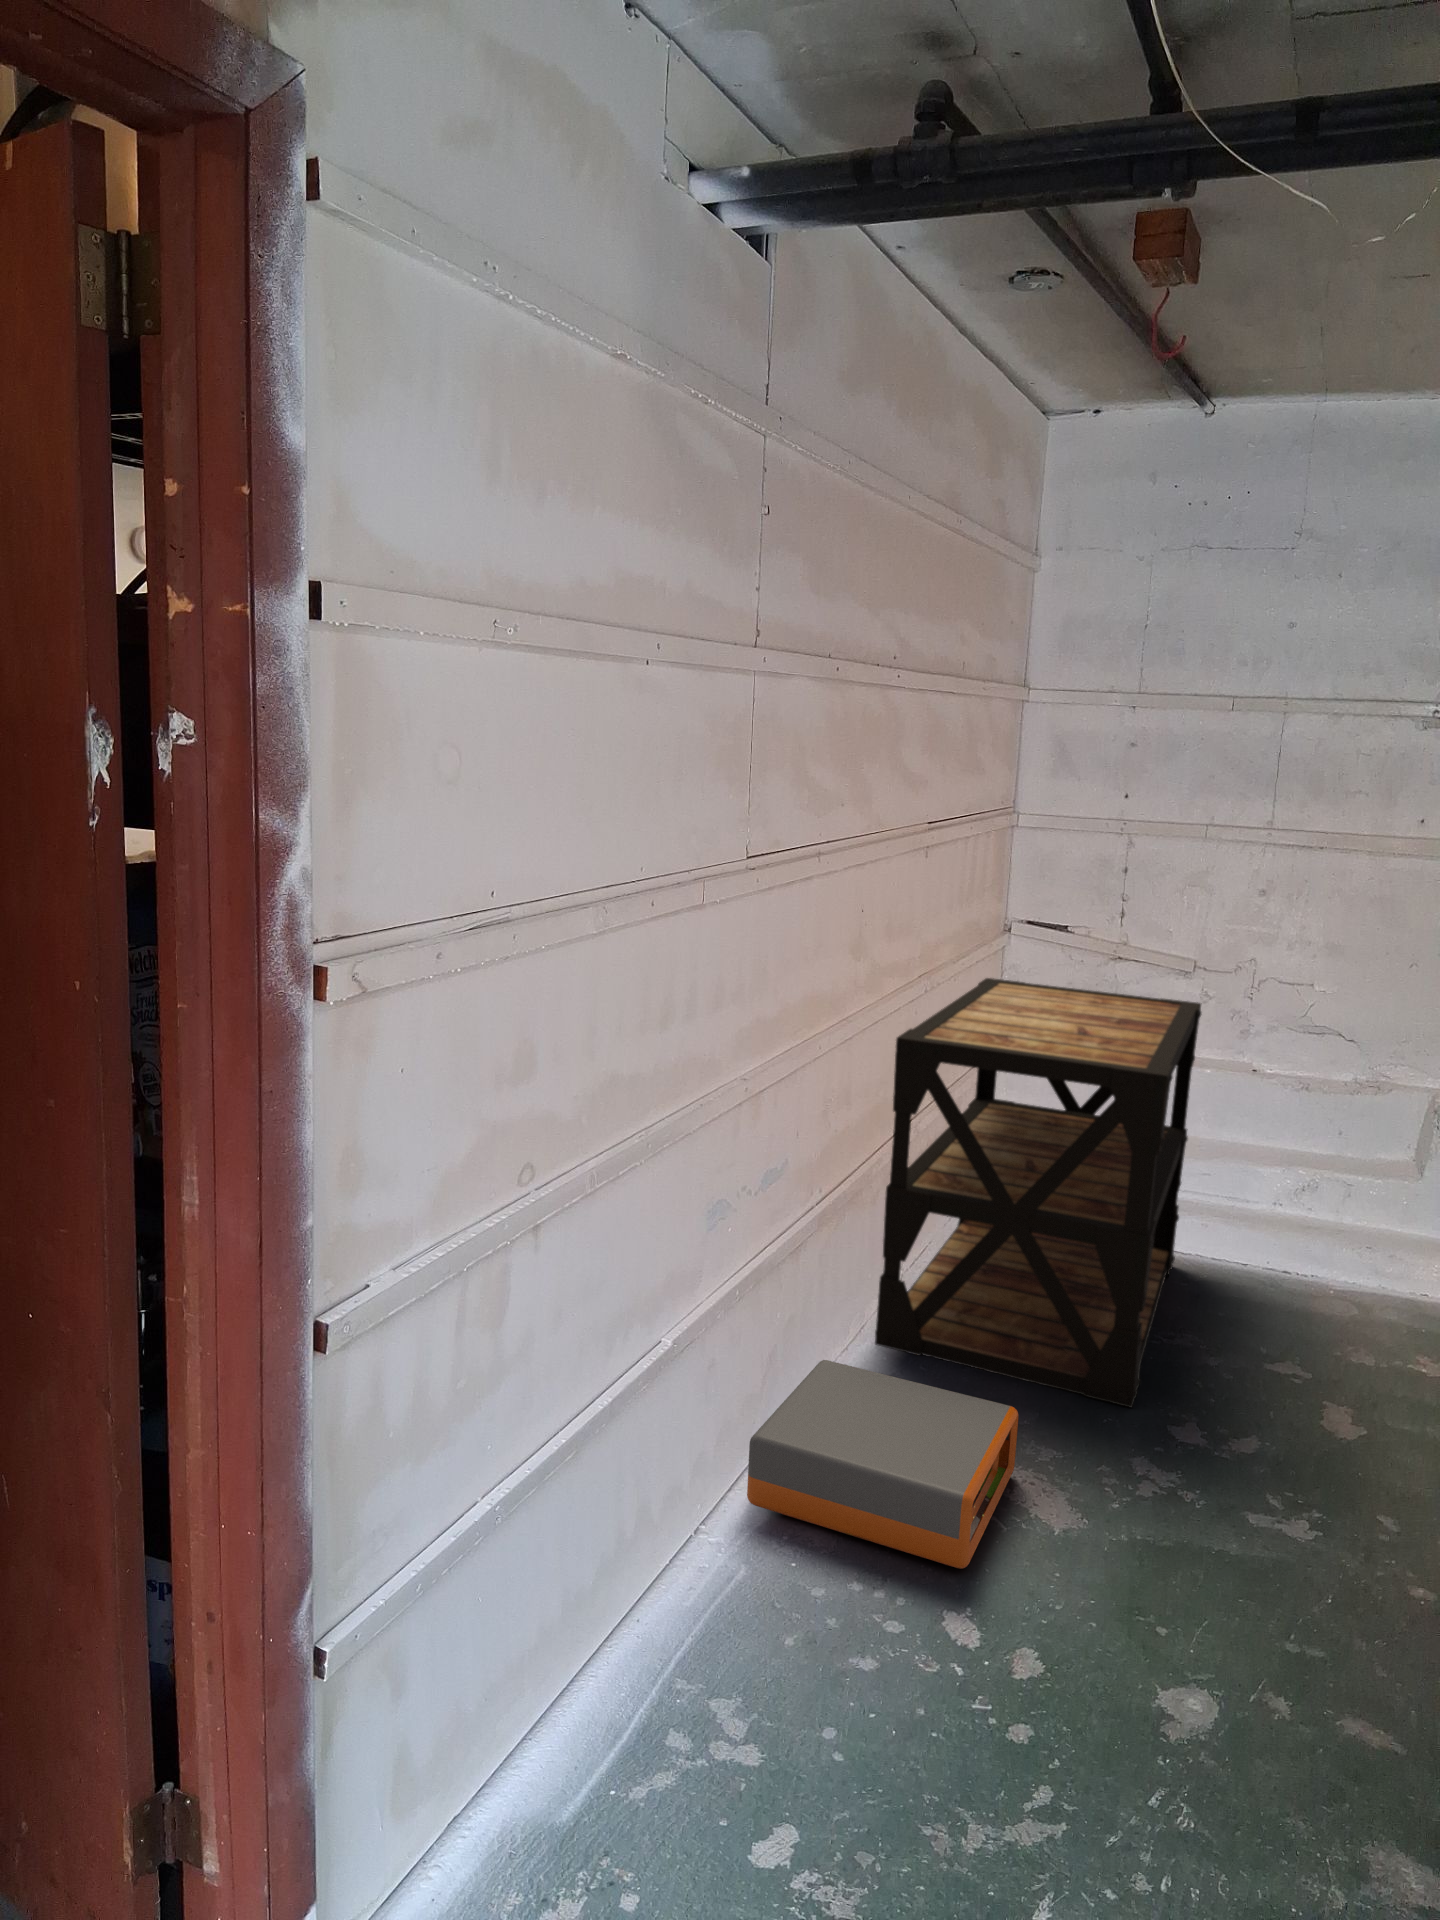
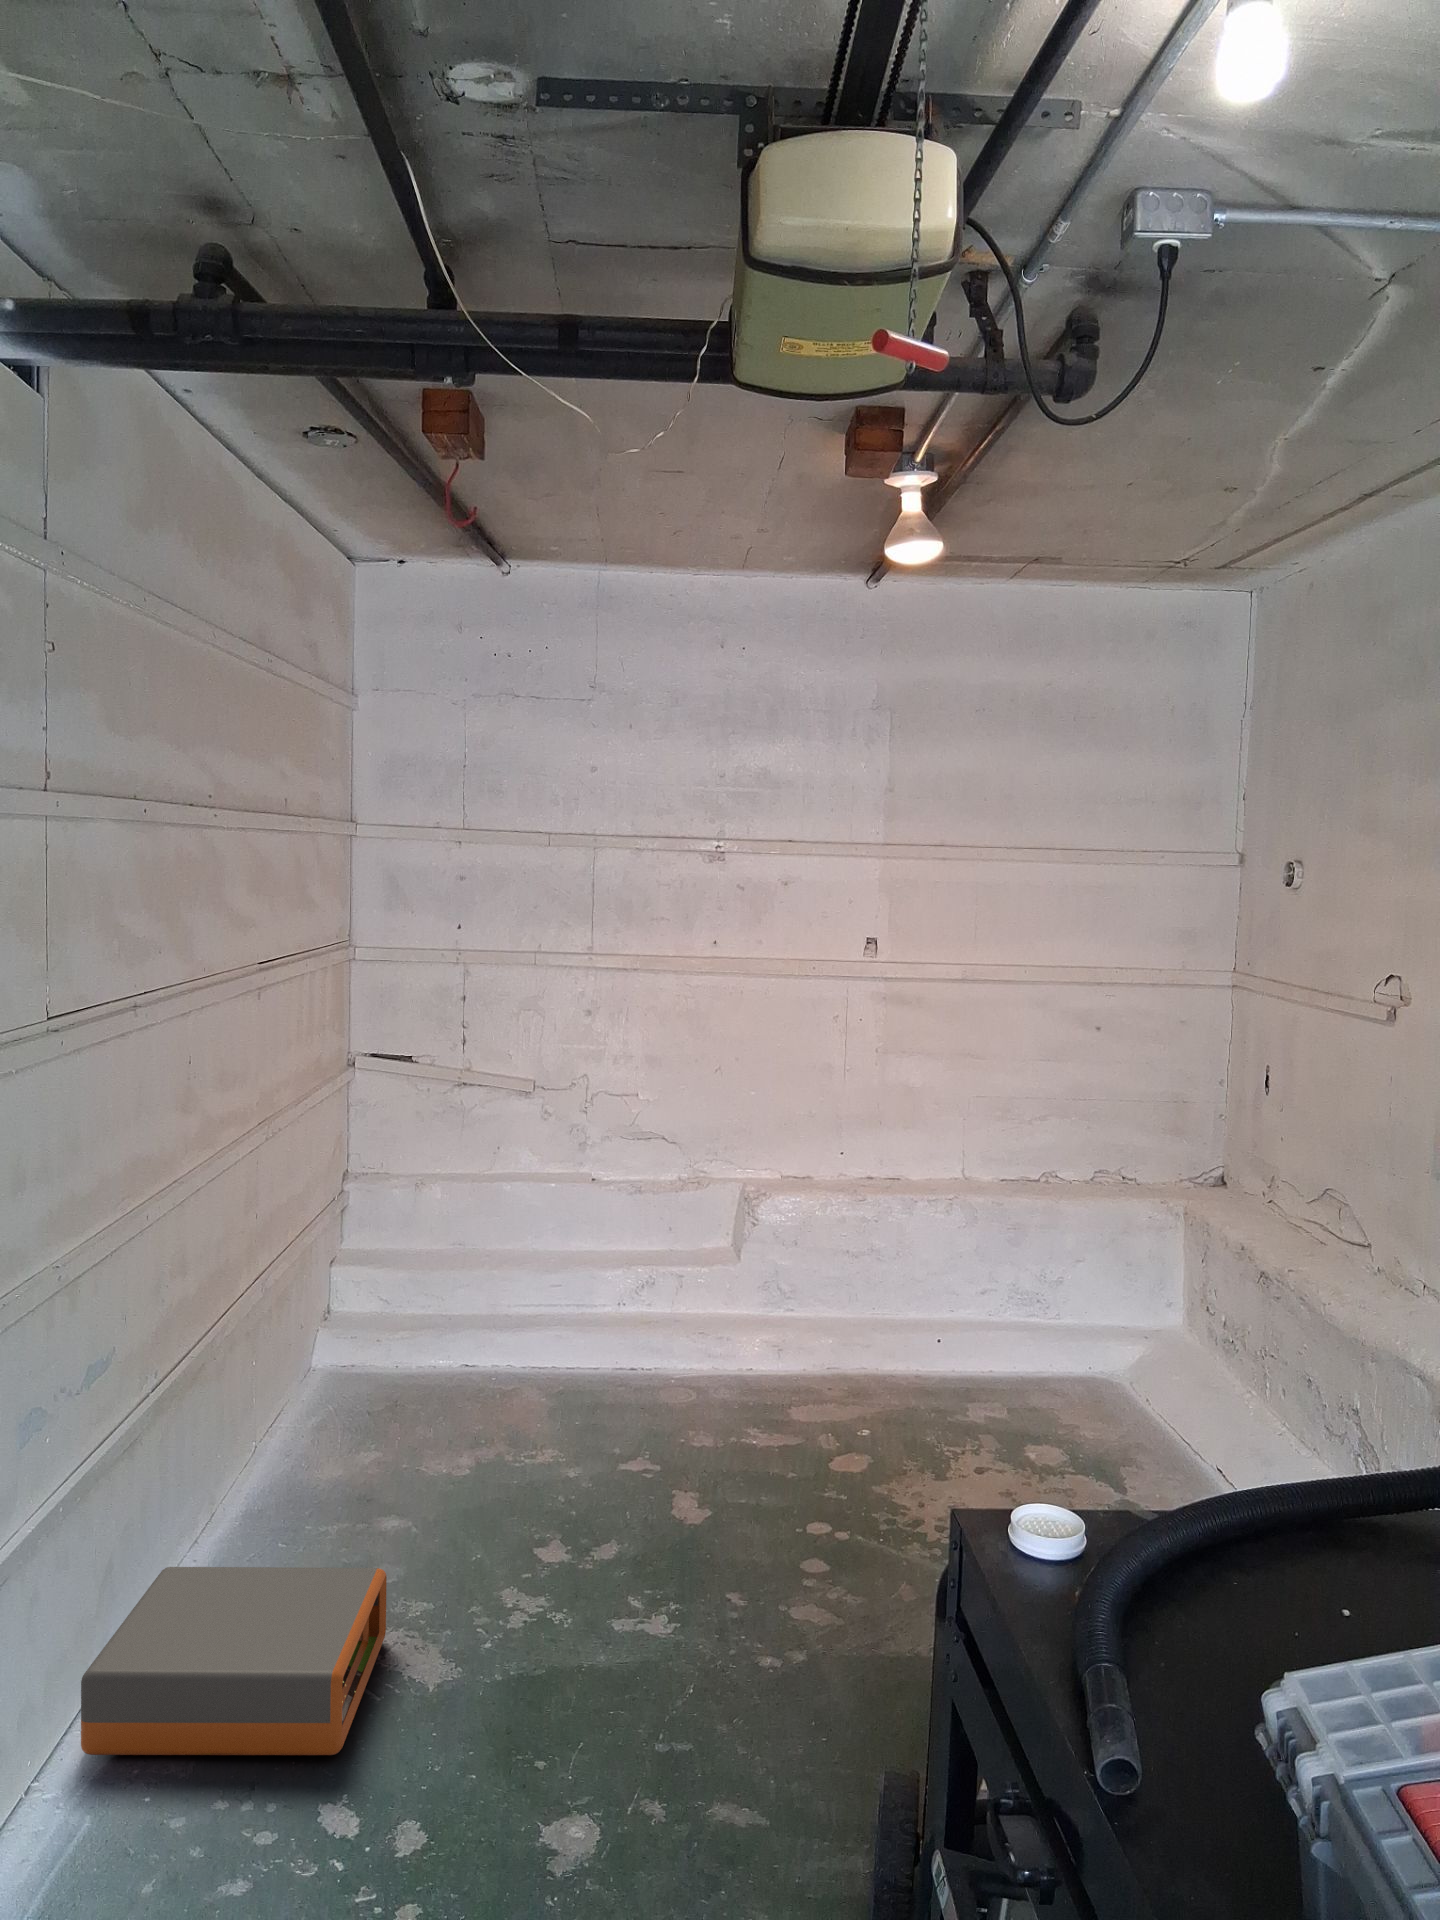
shelving unit: present [875,978,1201,1407] -> none [225,1120,541,1543]

